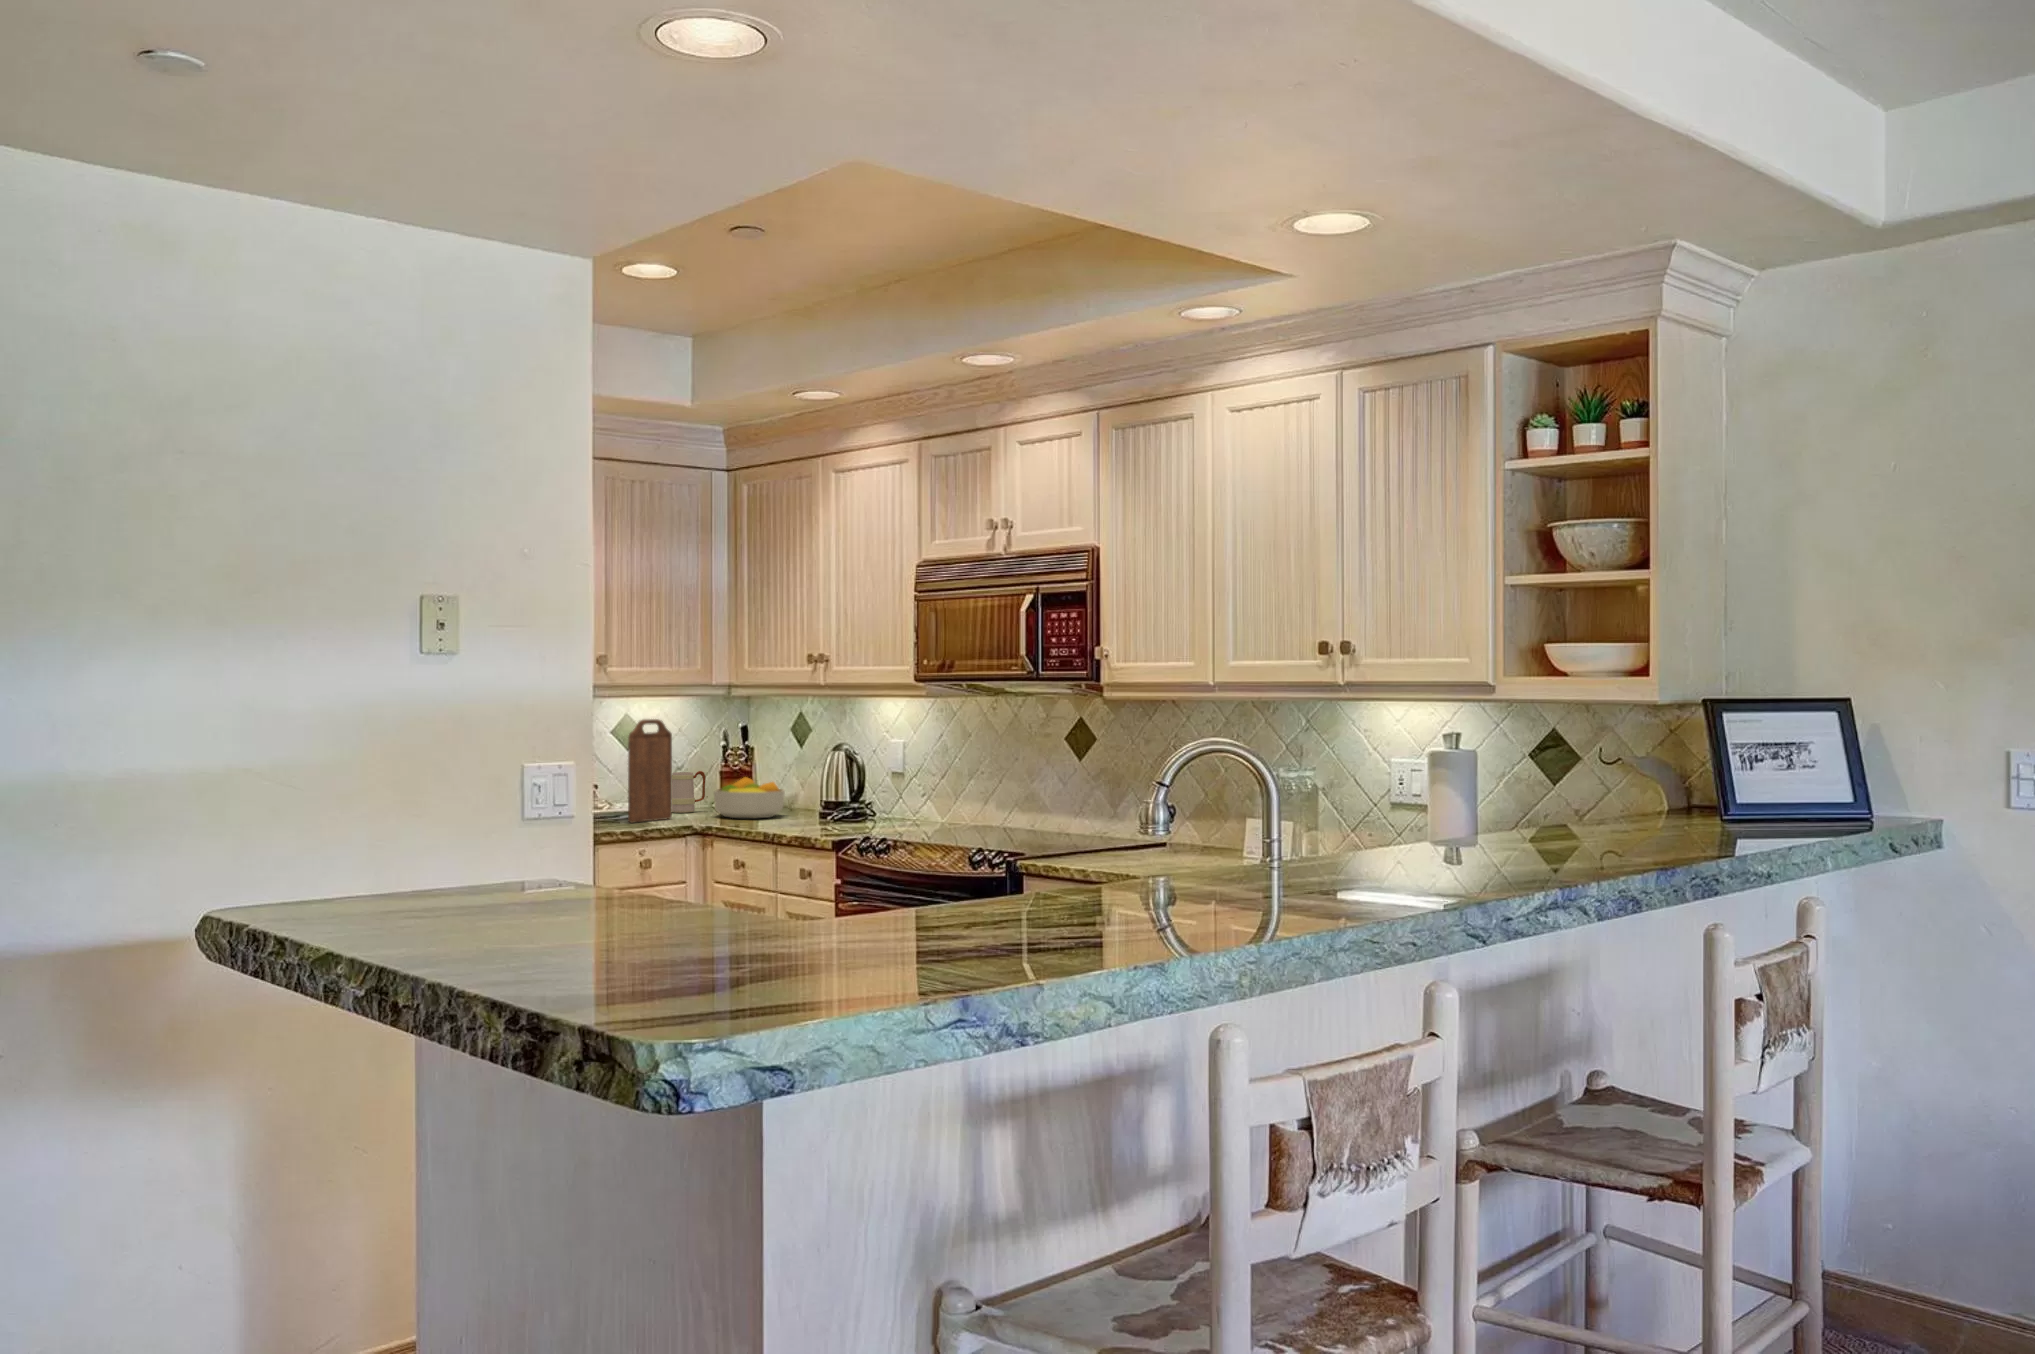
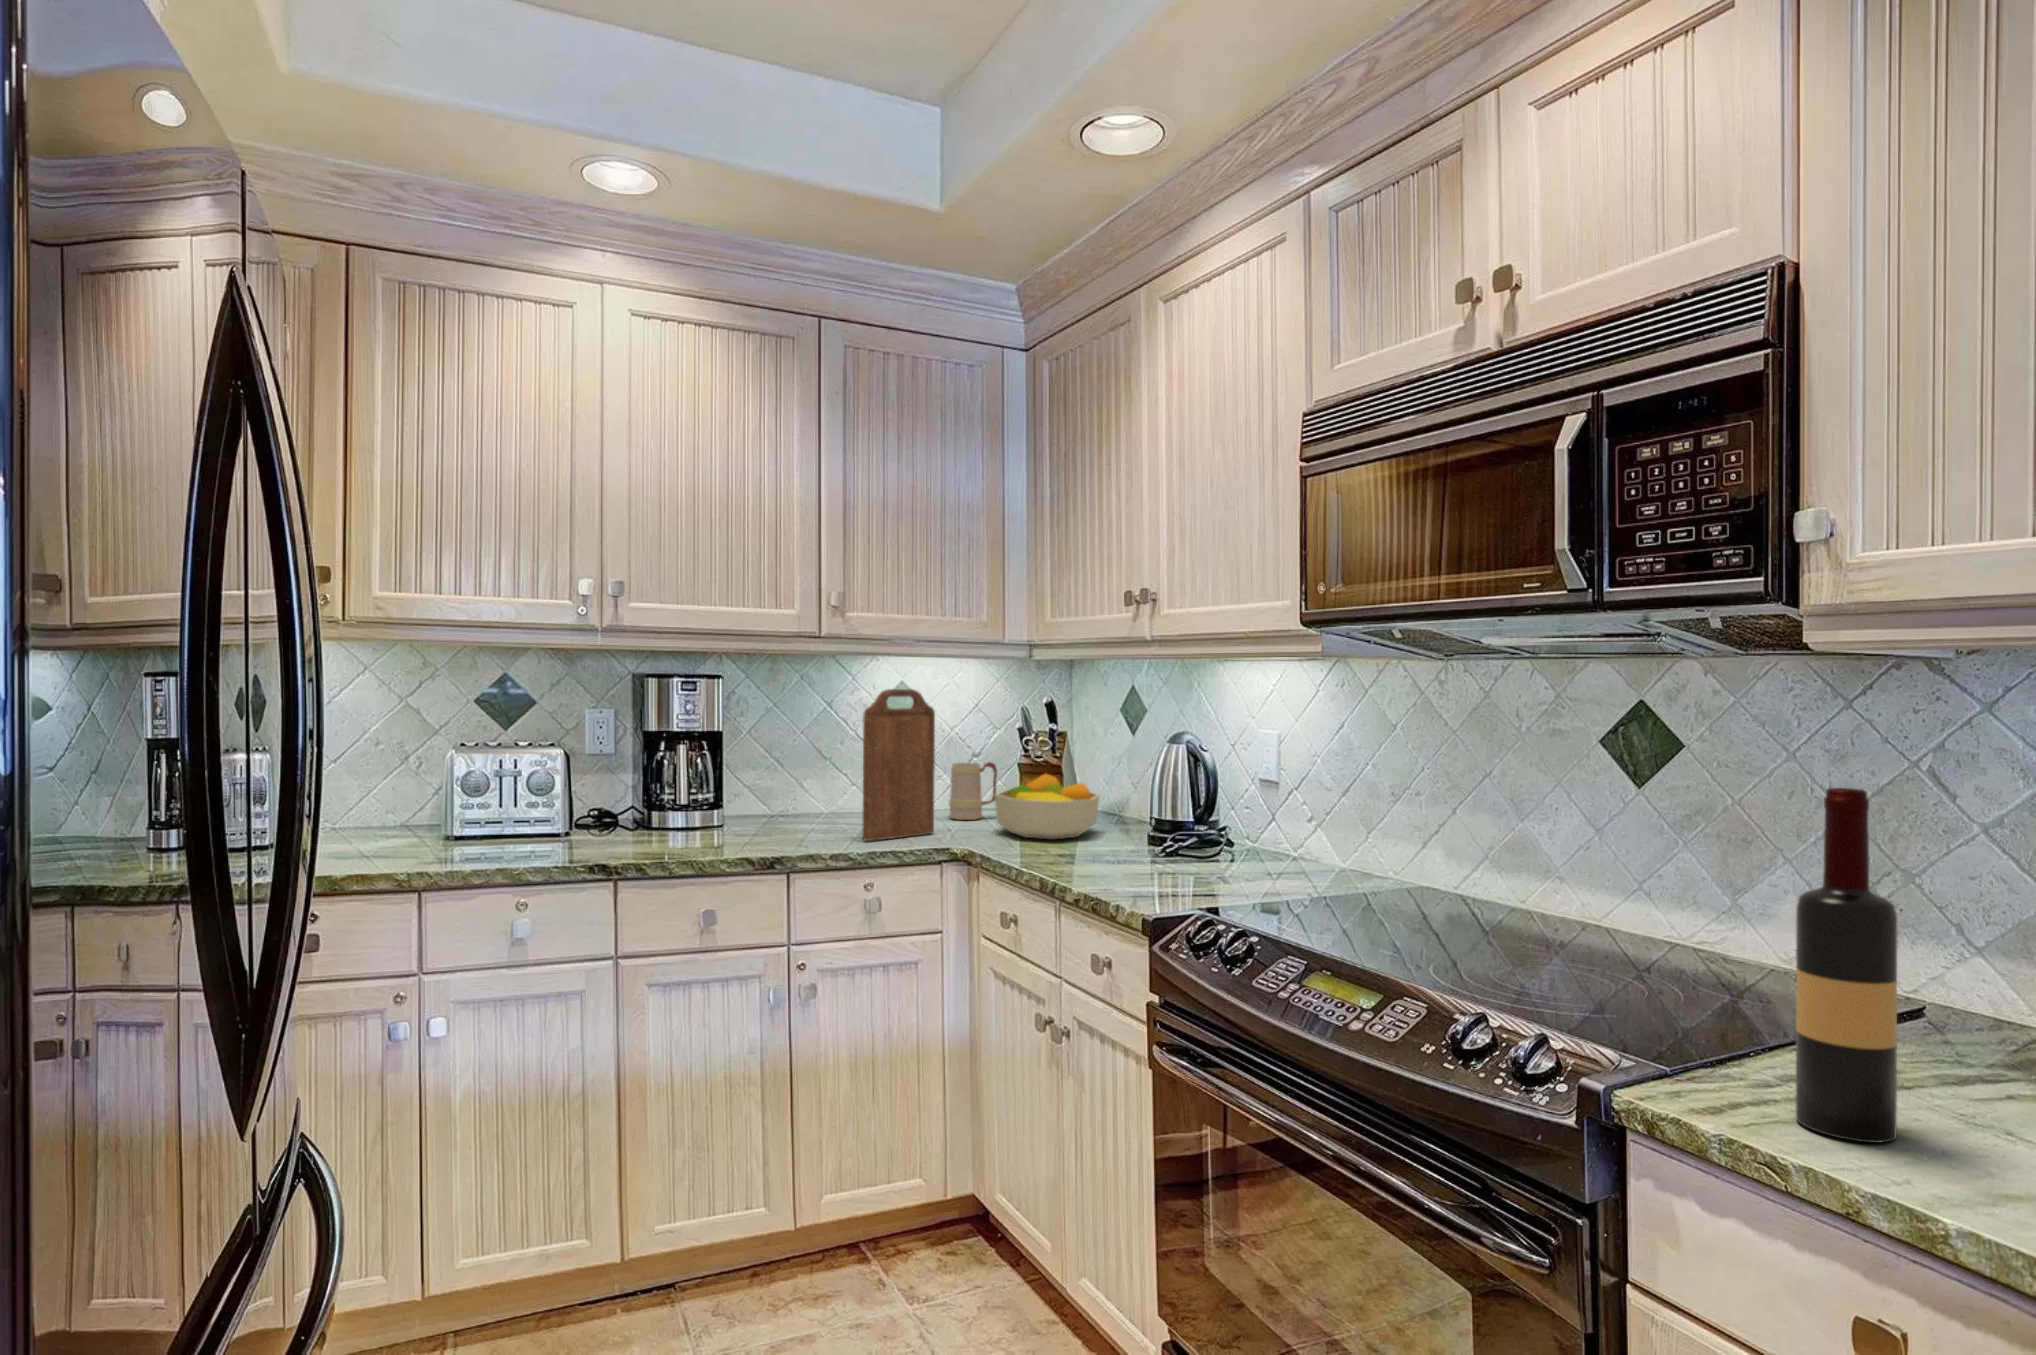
wine bottle: none [1079,750,1107,866] -> present [1796,788,1897,1143]

